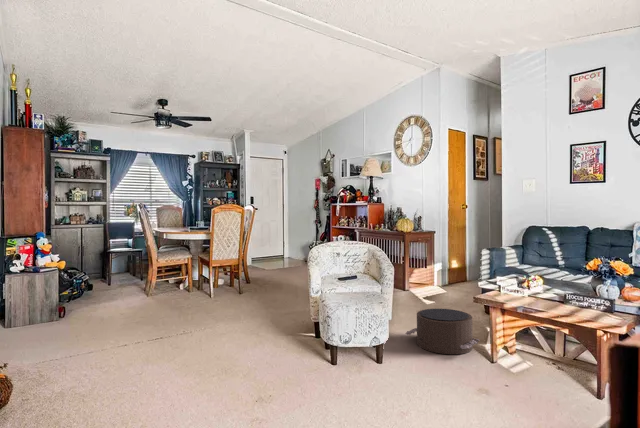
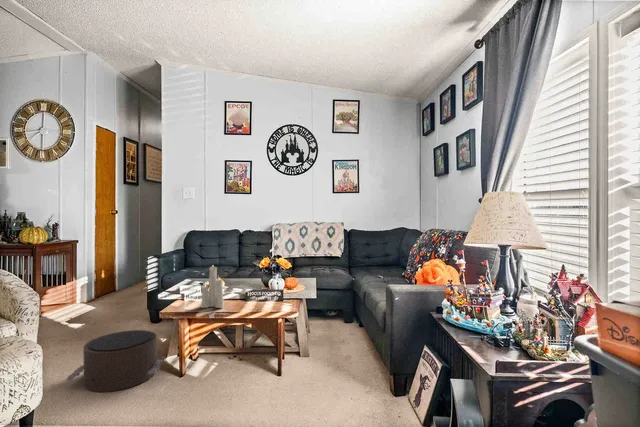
candle: none [511,254,535,305] -> present [201,267,224,308]

